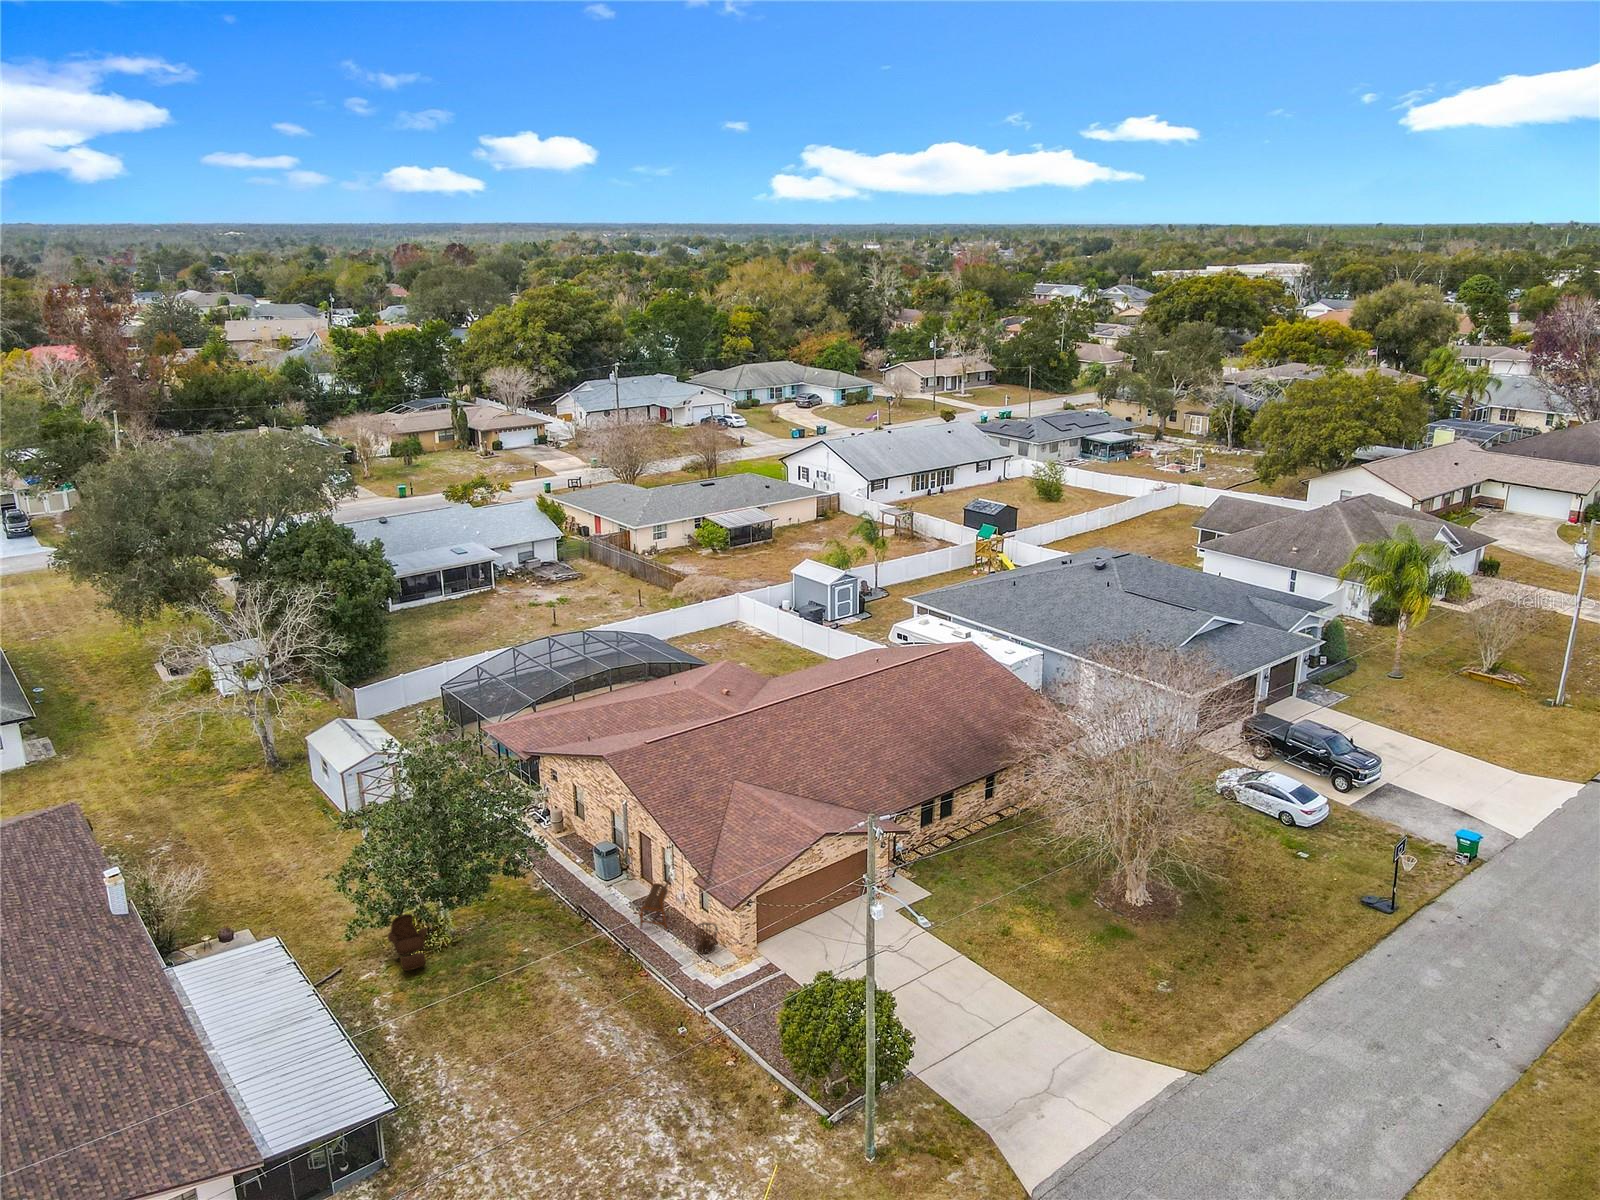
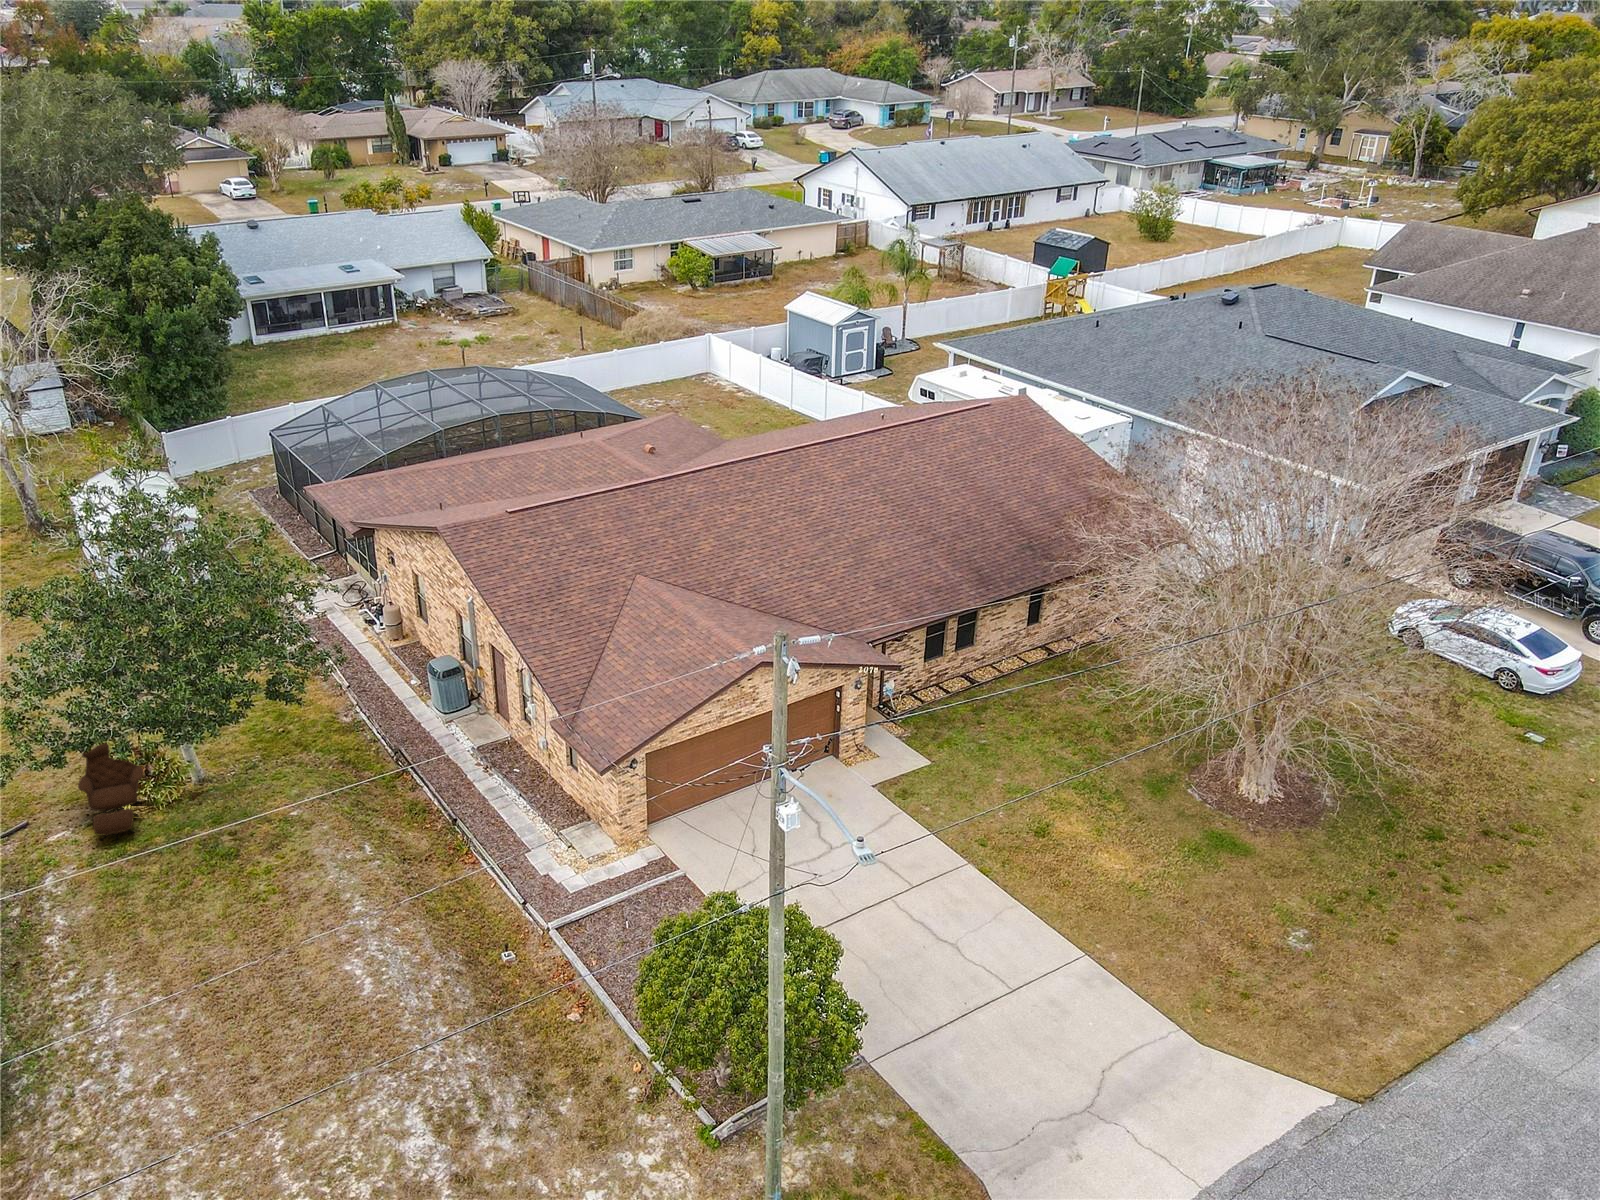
bench: present [640,877,670,929] -> none [477,705,541,794]
basket: present [695,923,718,954] -> none [552,788,590,836]

